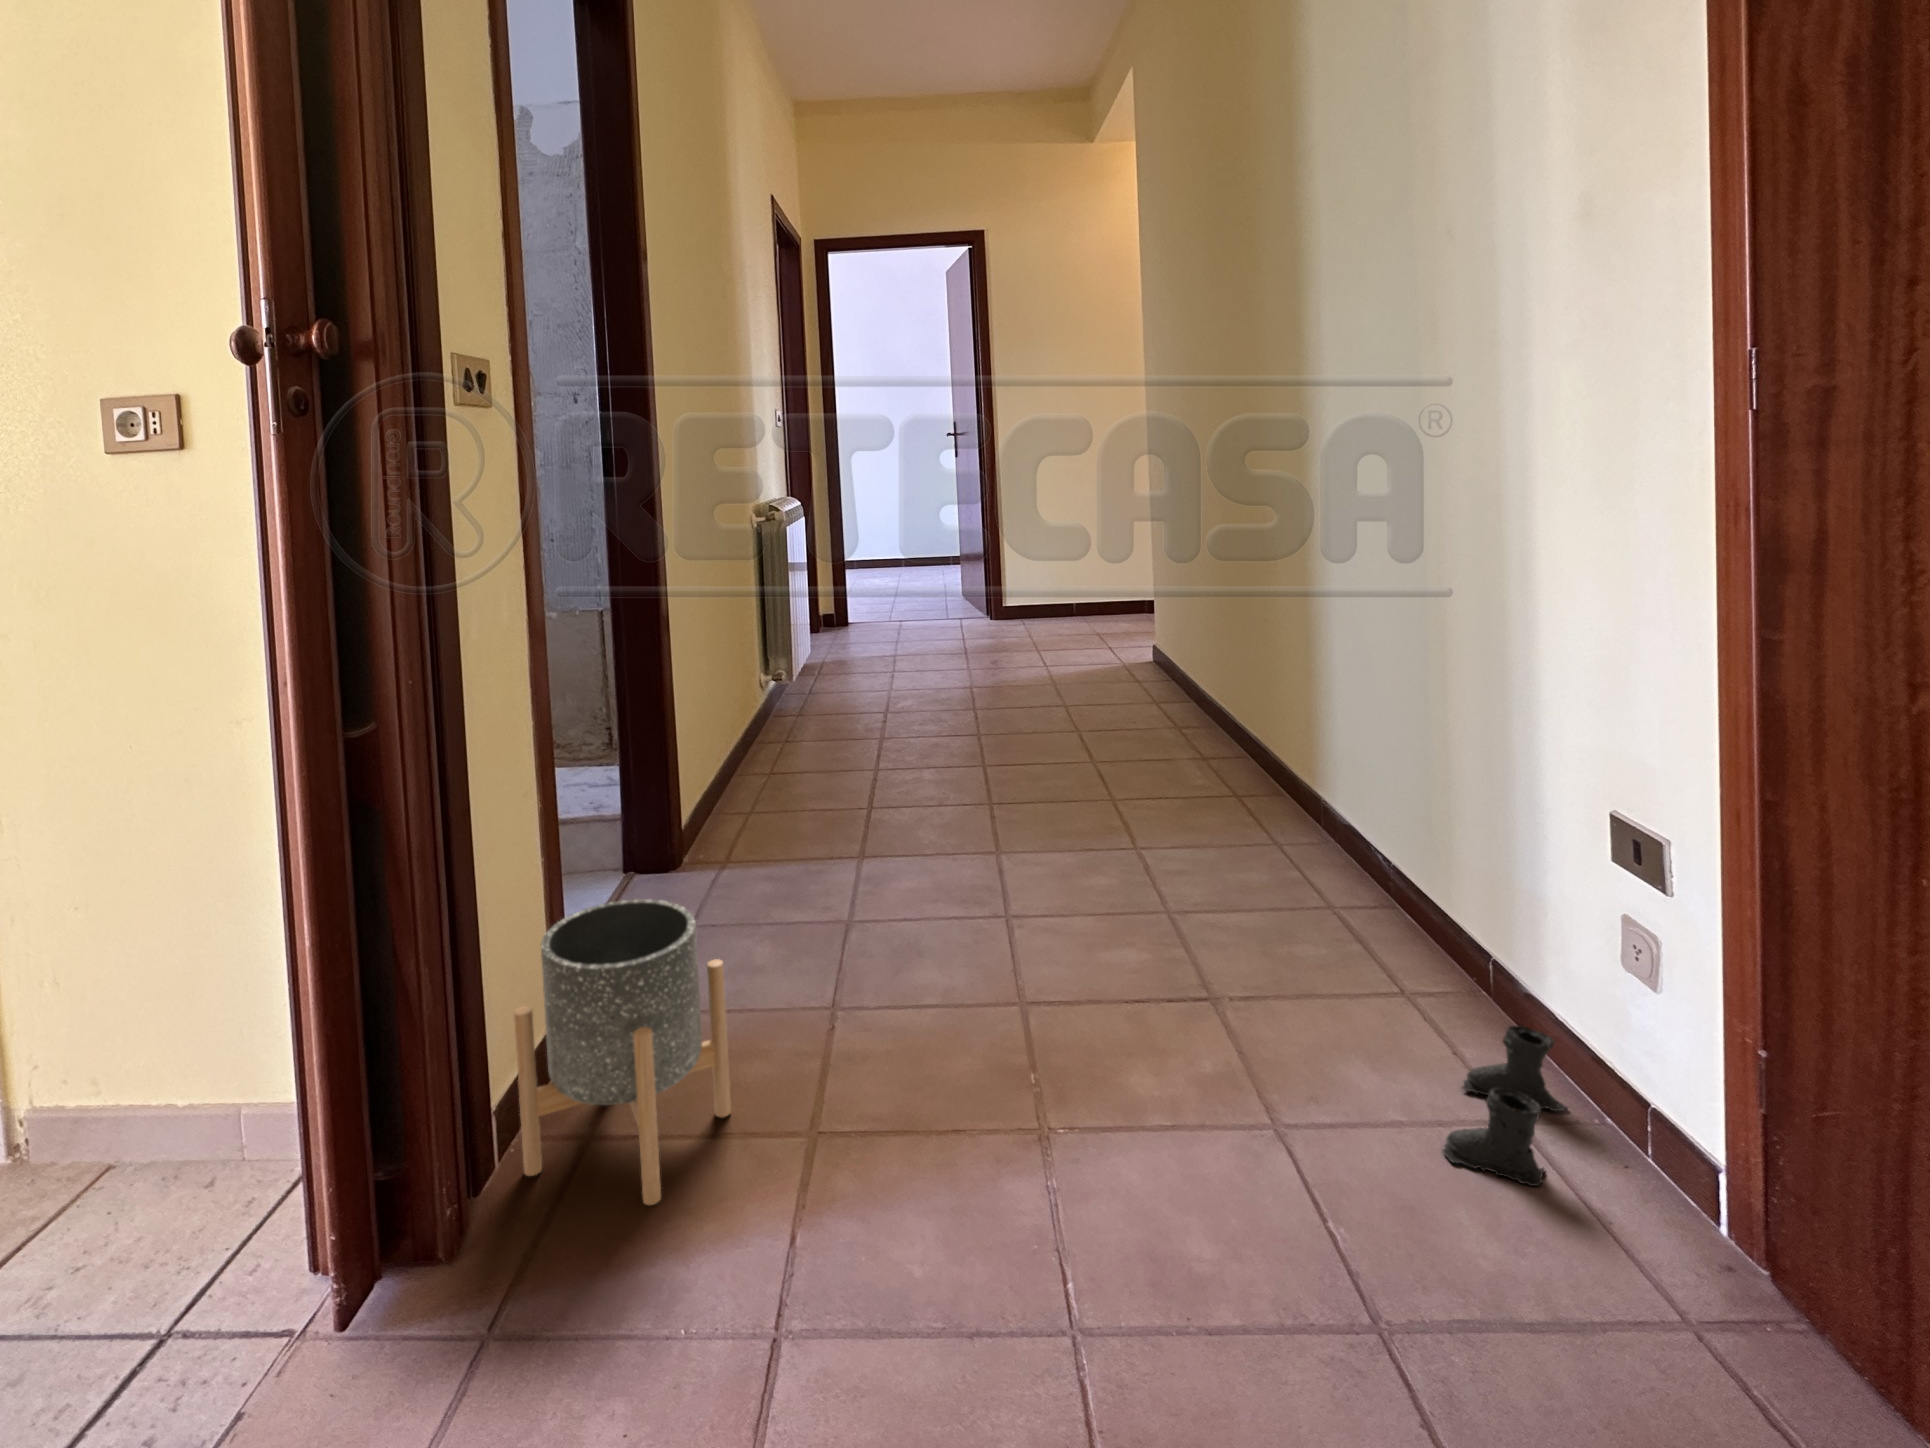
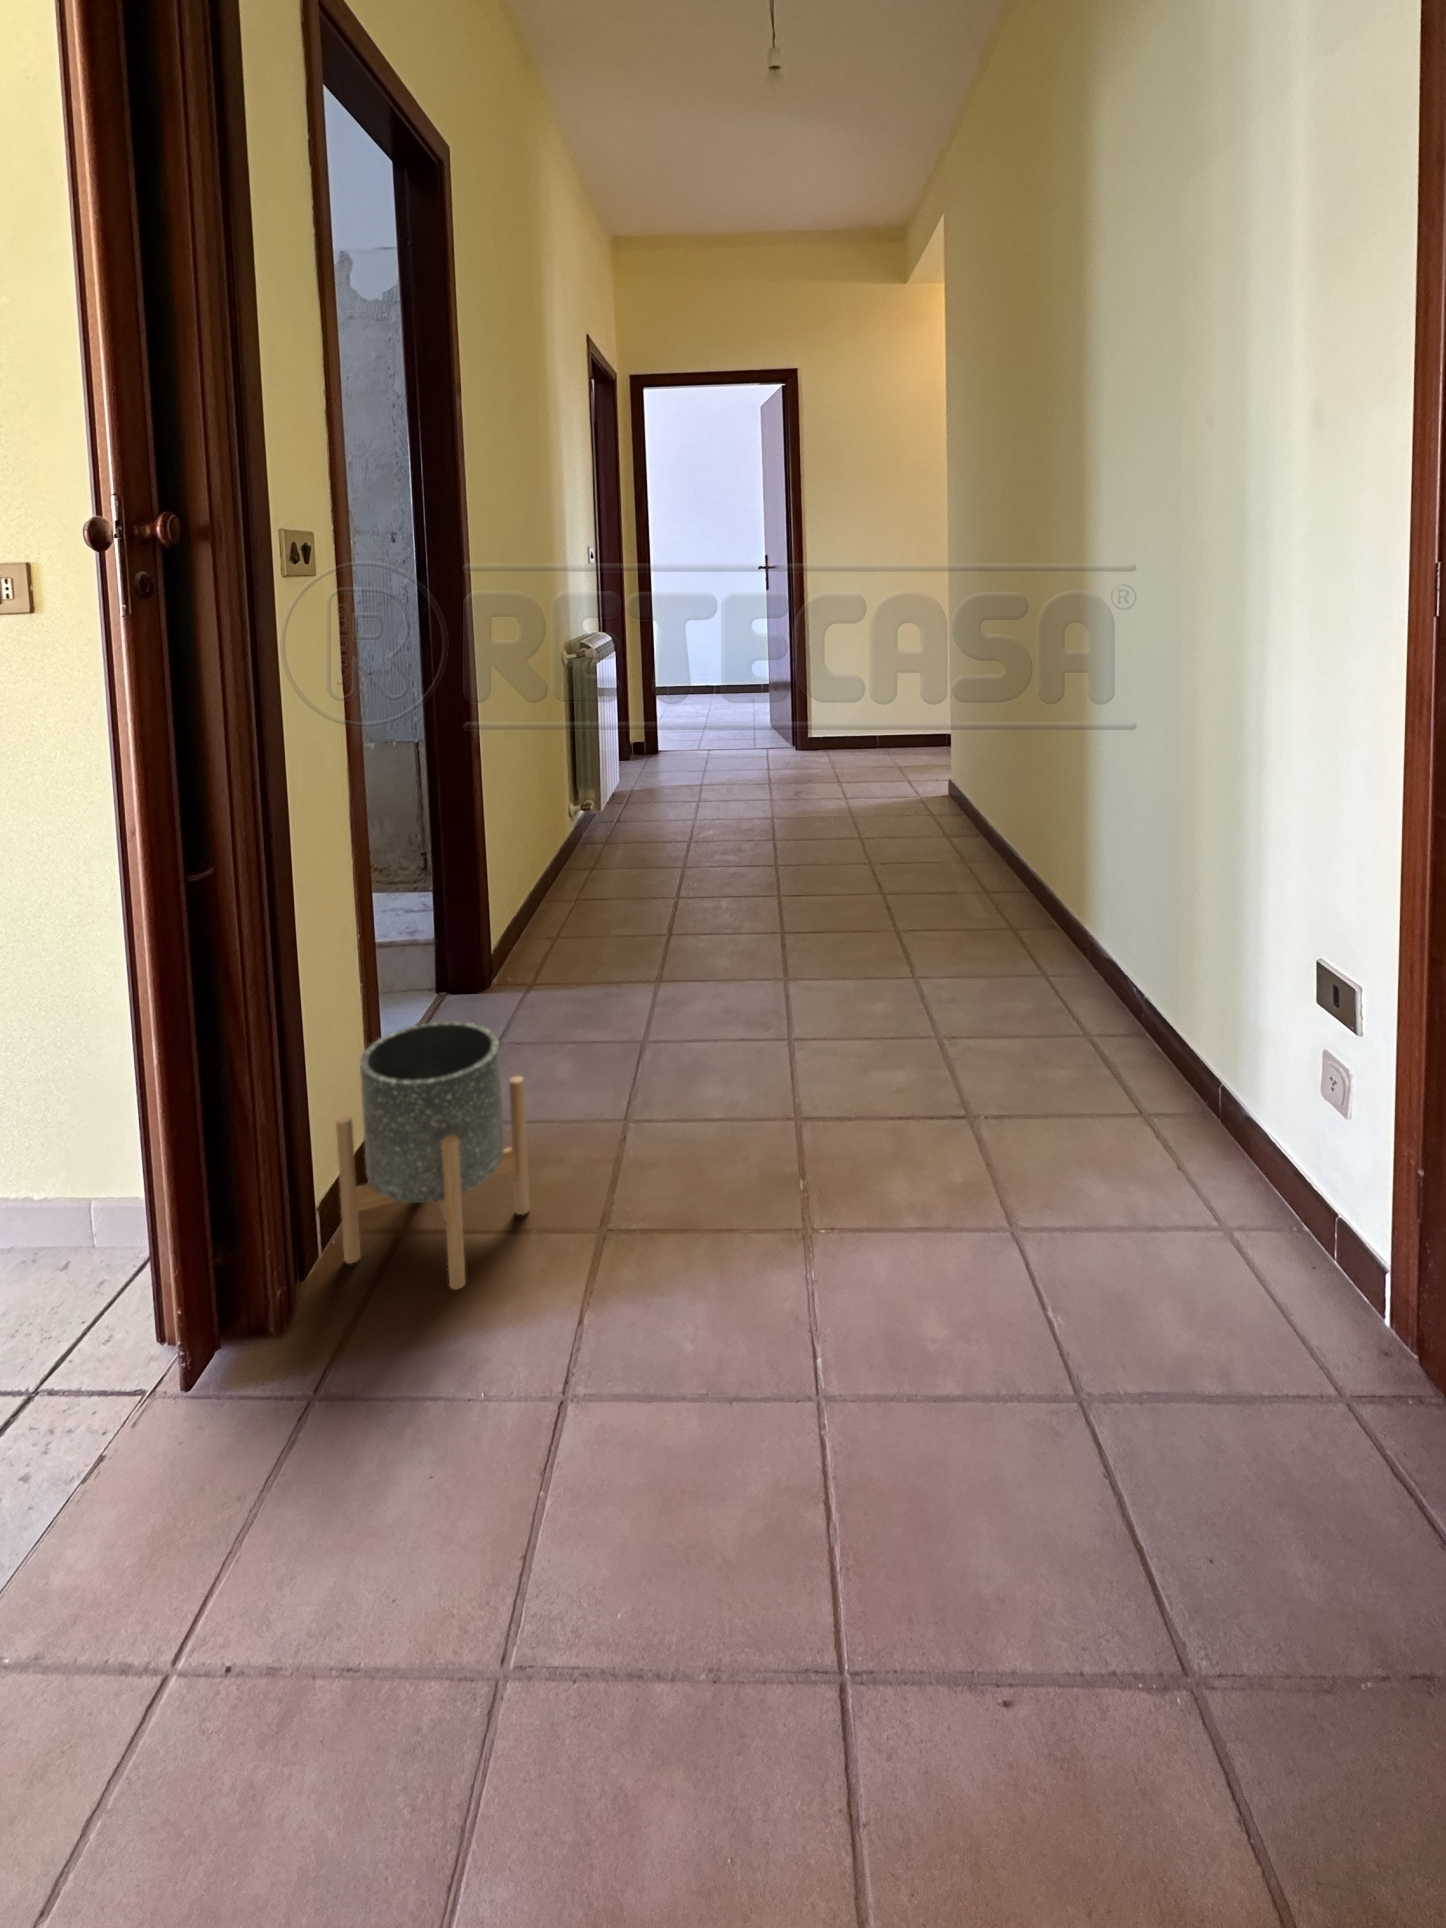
boots: present [1443,1025,1568,1187] -> none [1154,1143,1271,1283]

